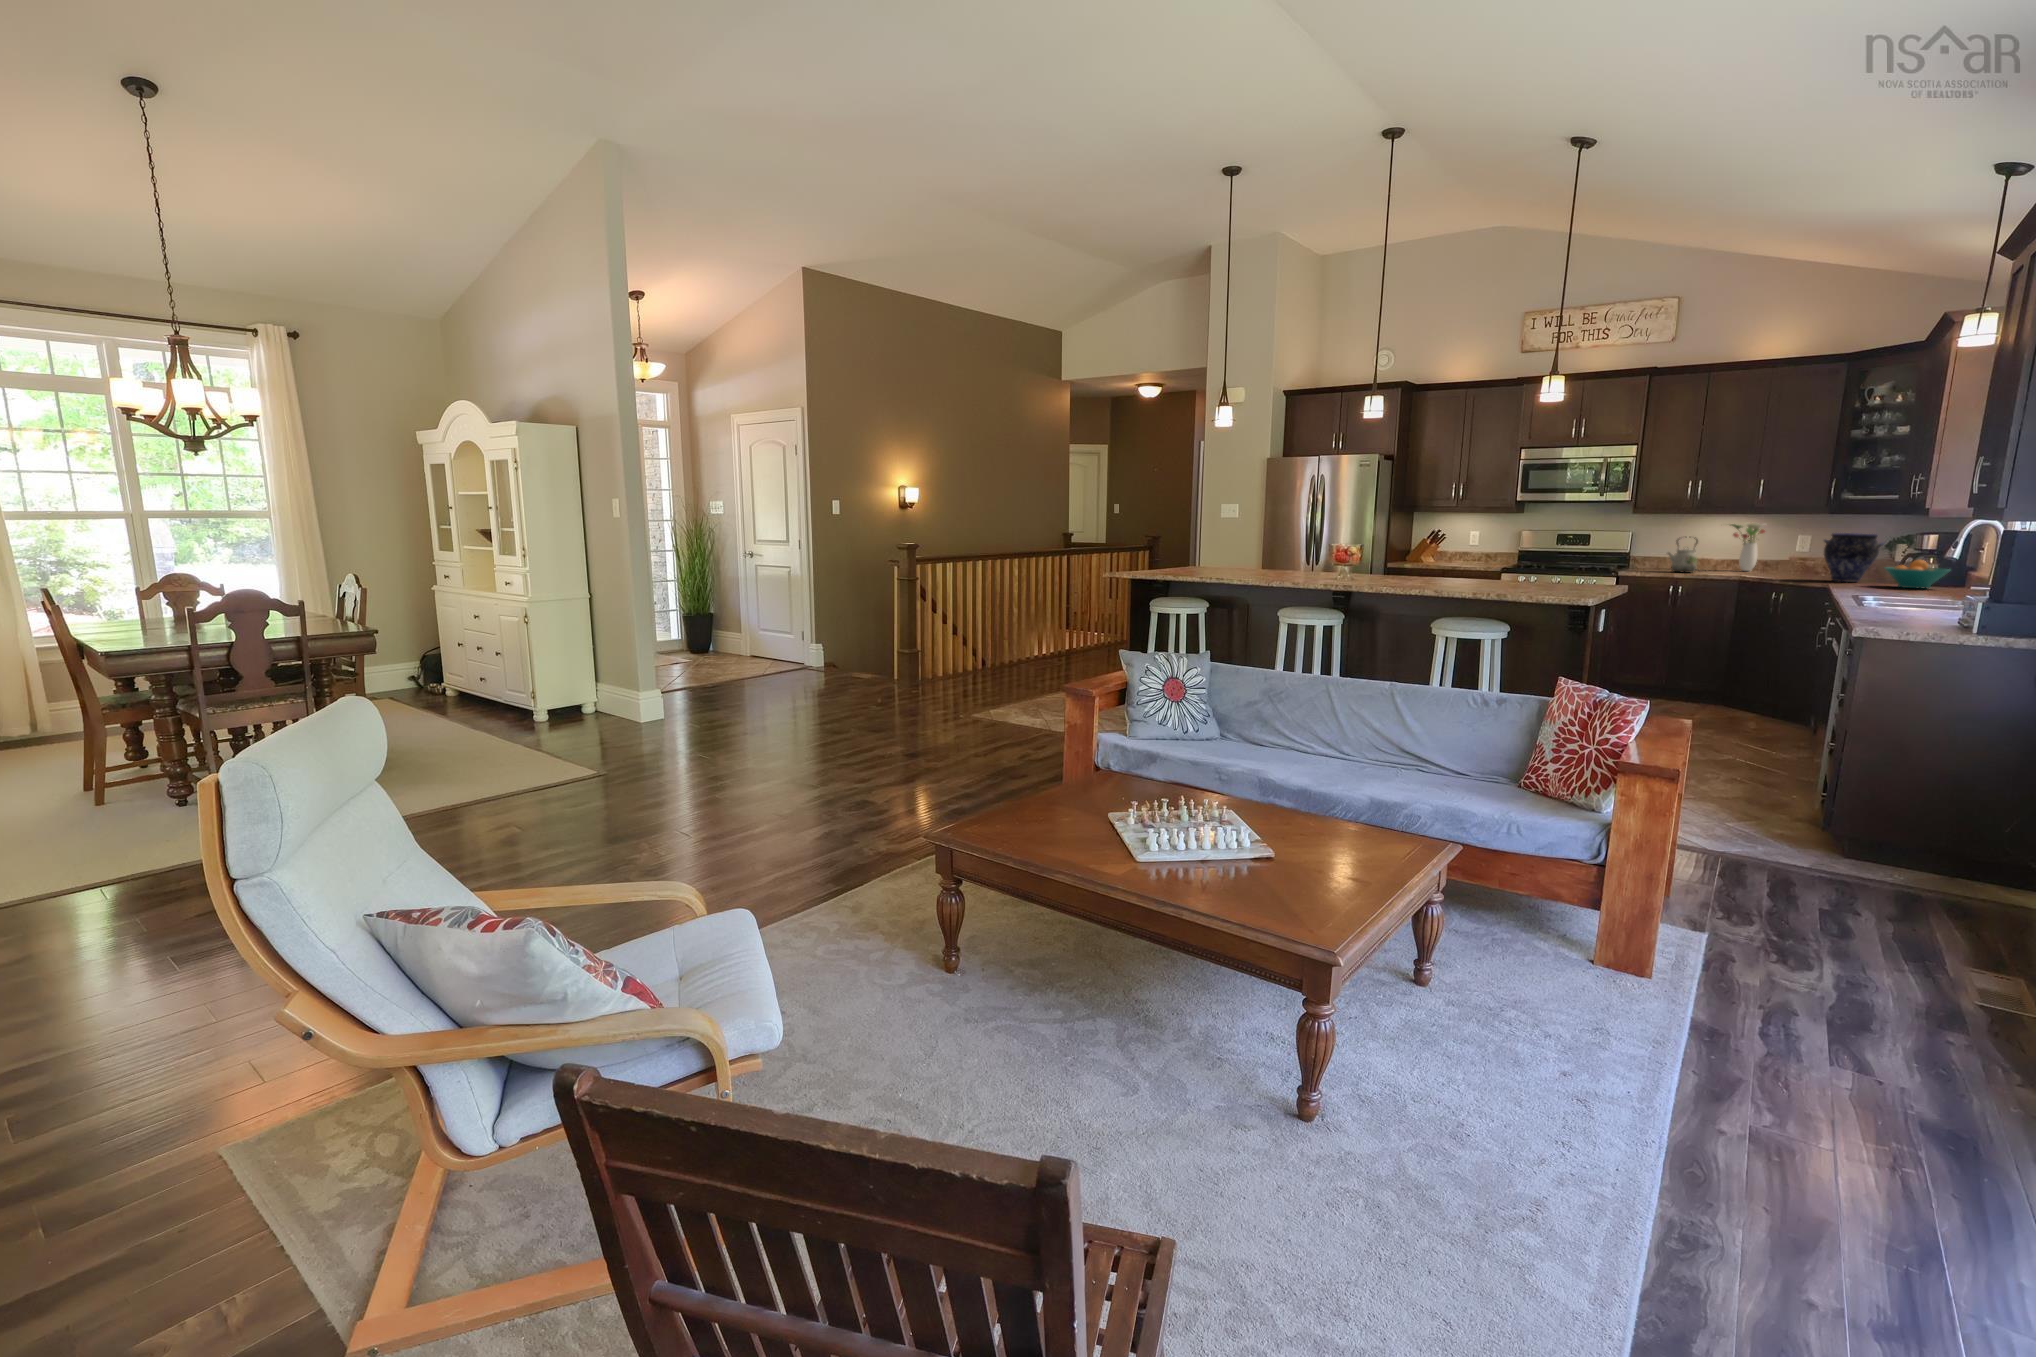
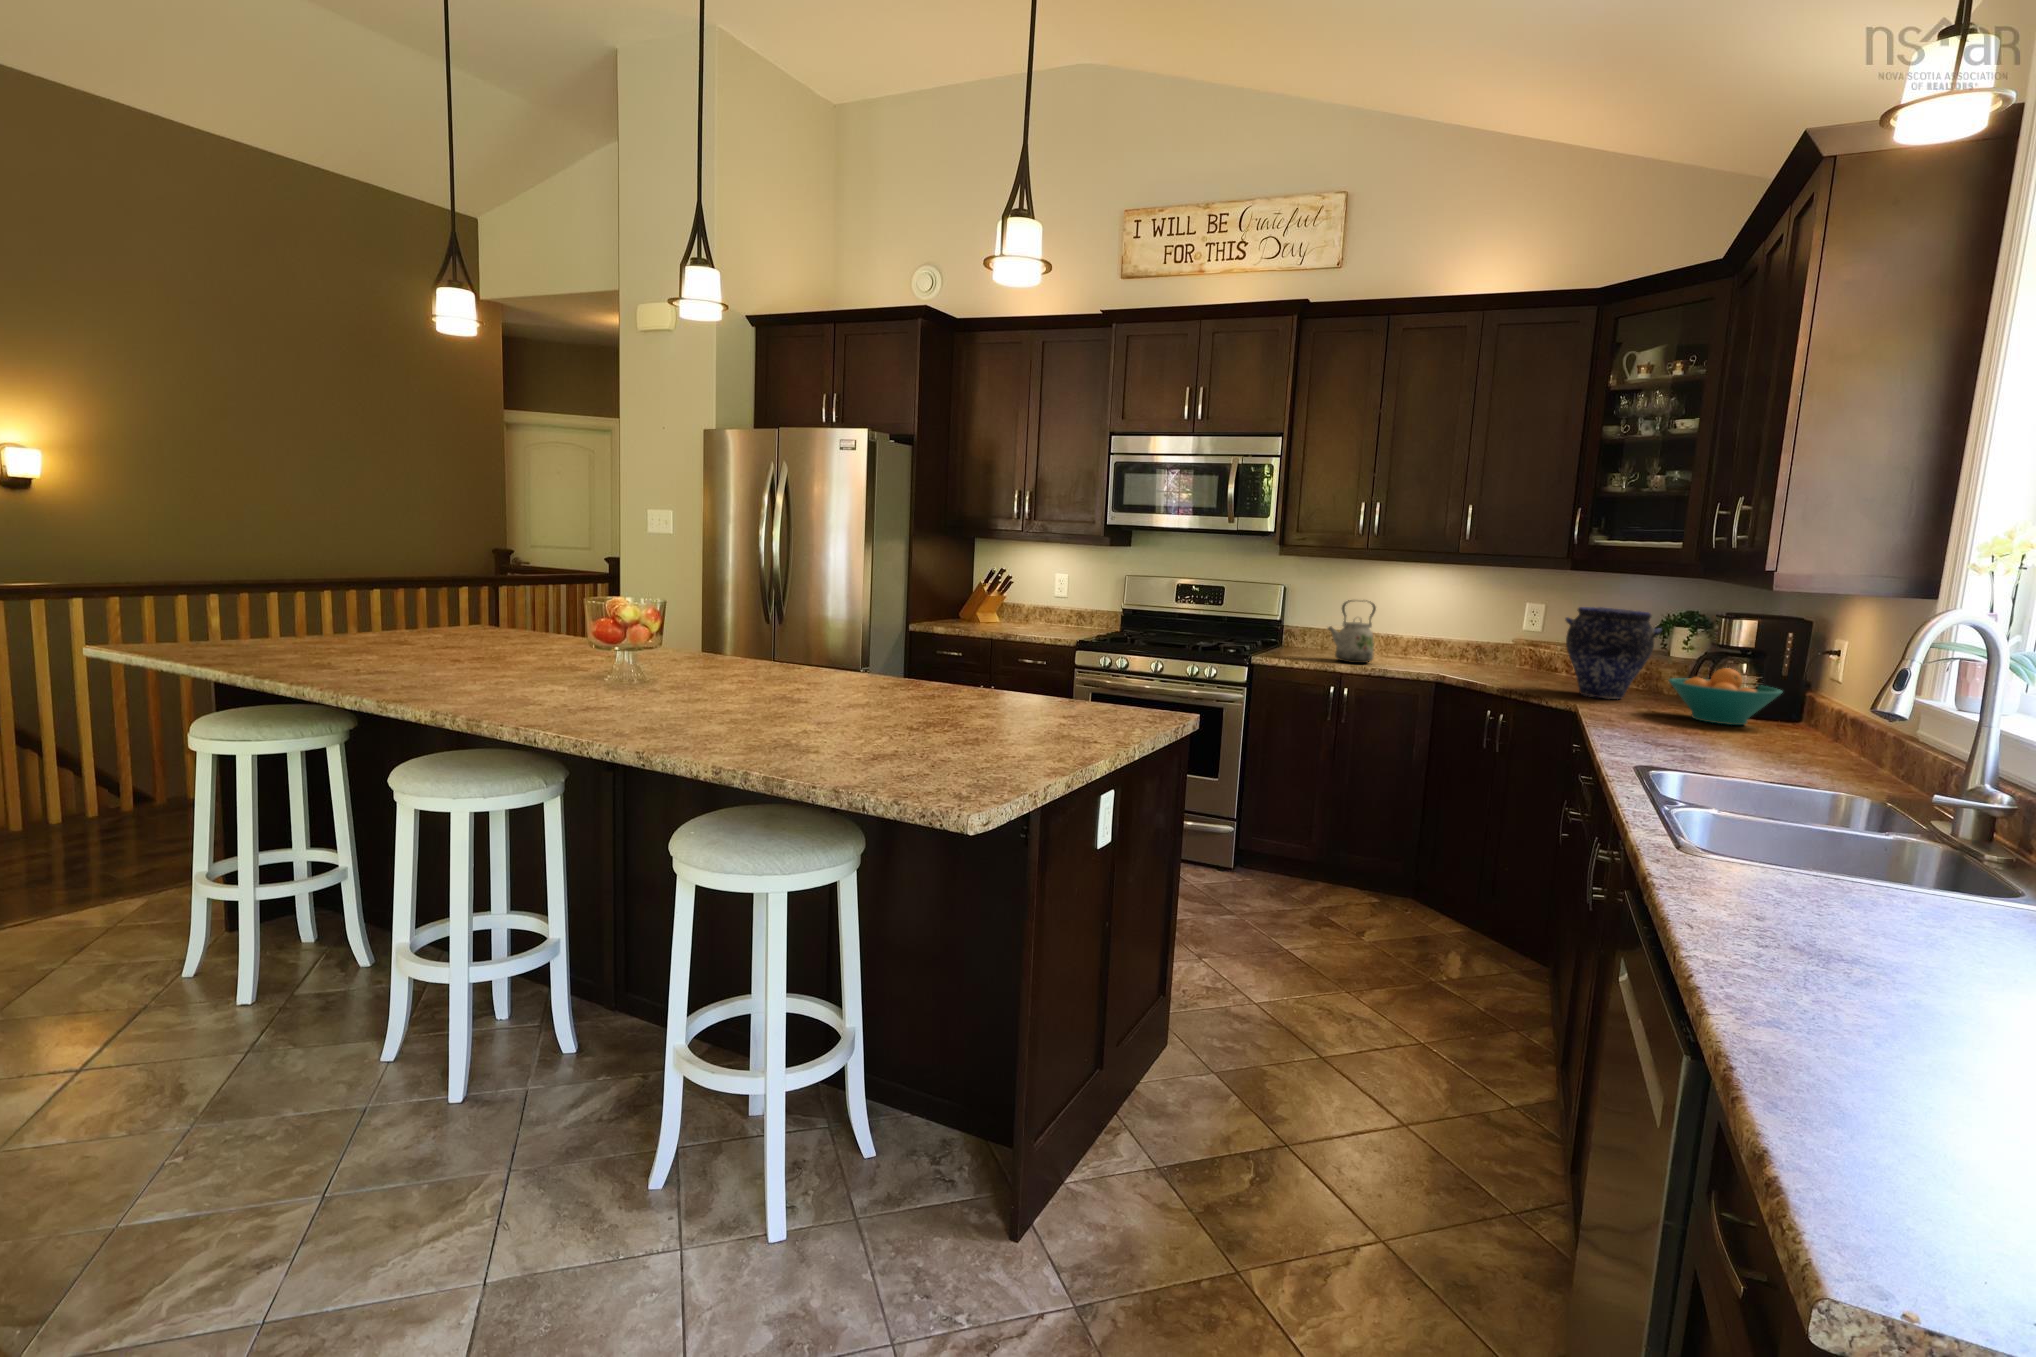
flower arrangement: present [1732,523,1765,571] -> none [1412,578,1480,661]

